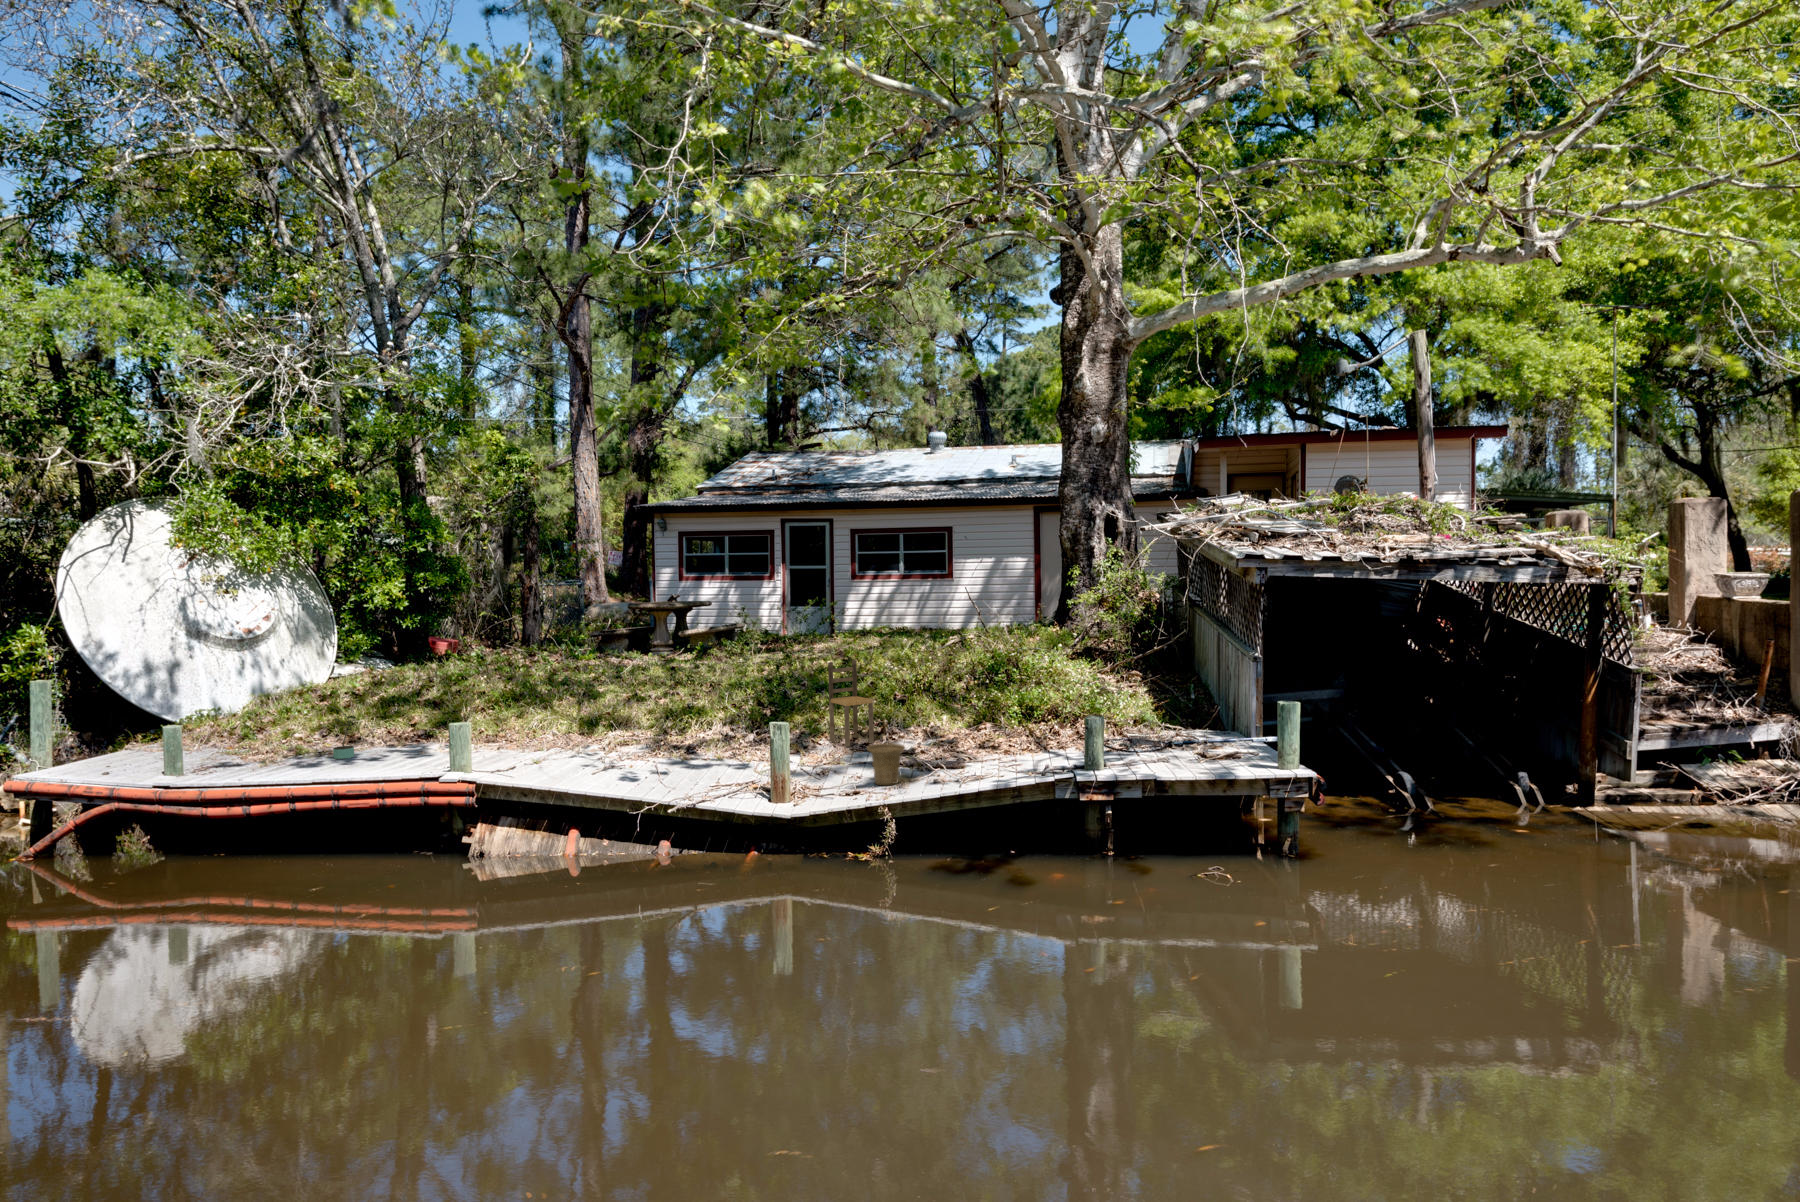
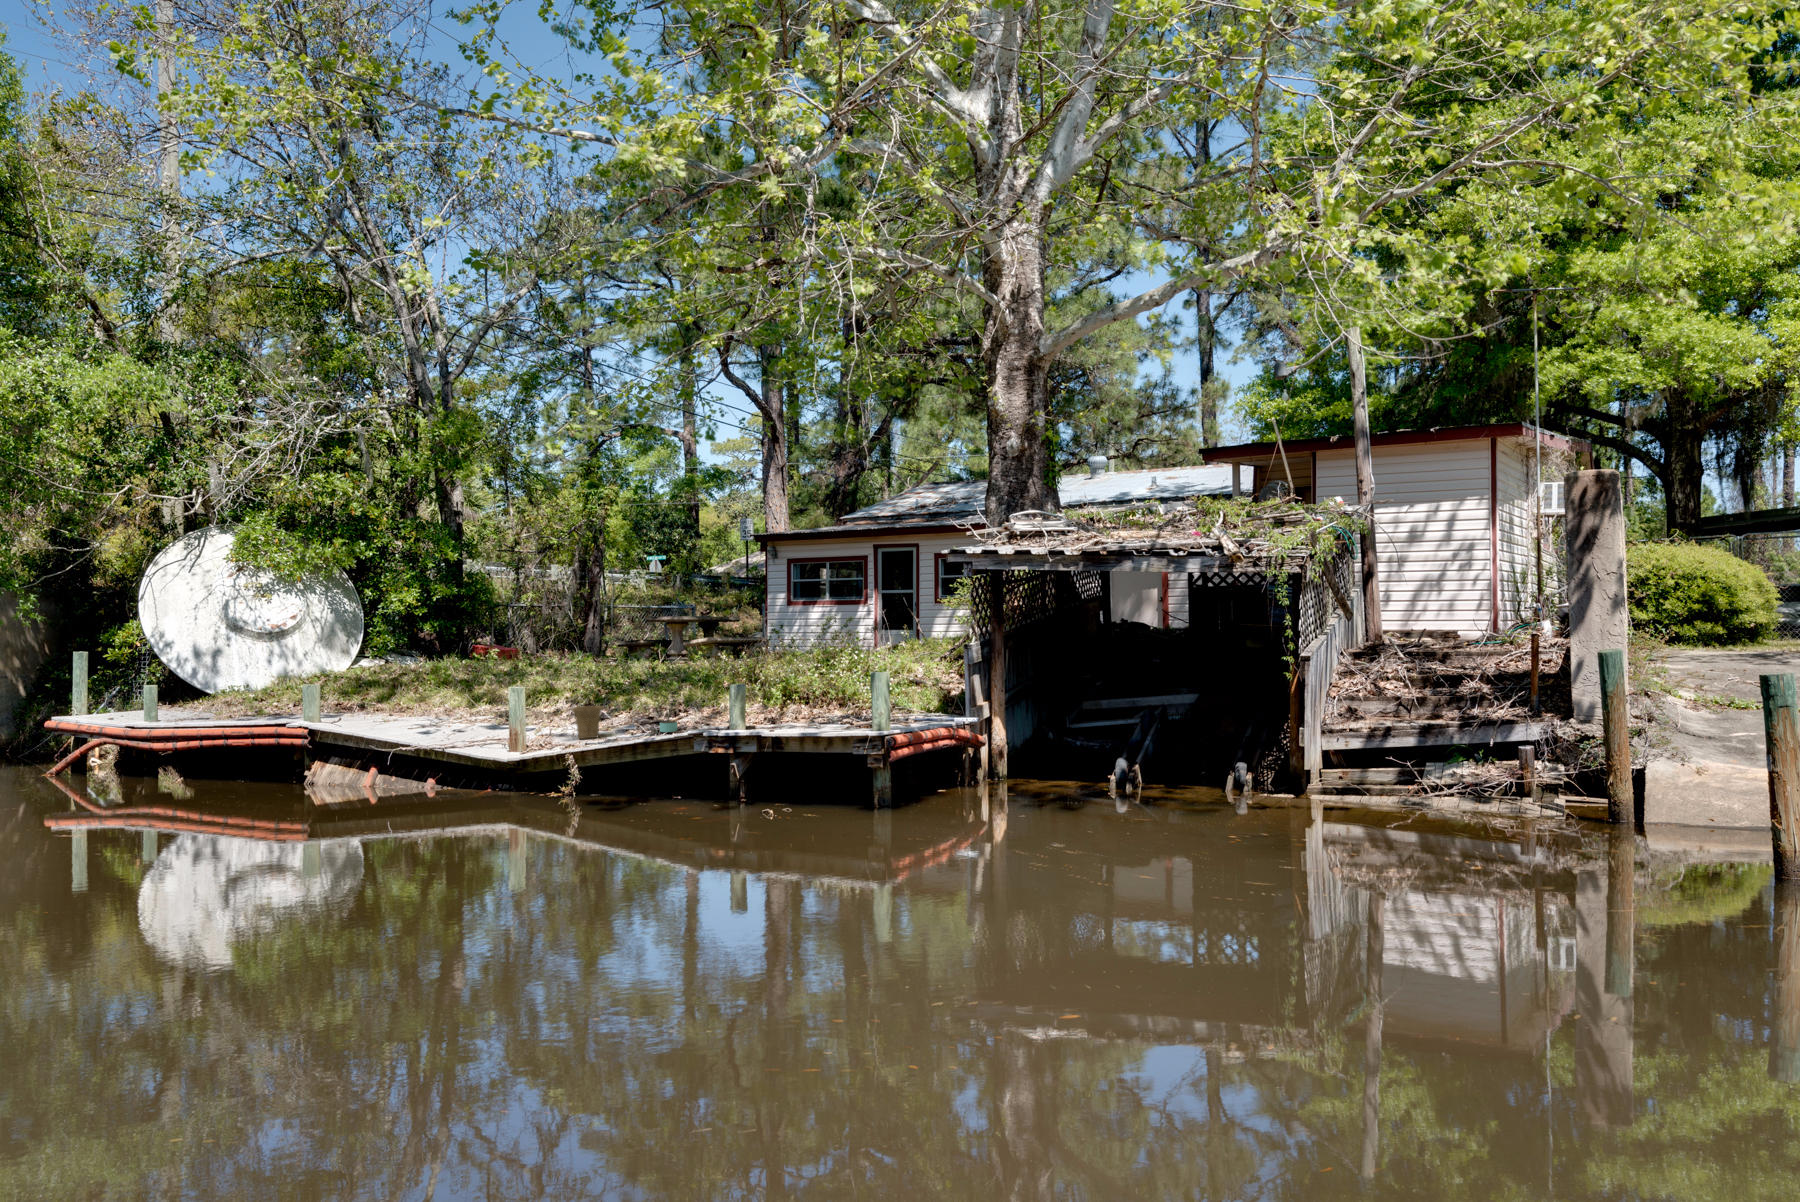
chair: present [828,660,874,746] -> none [620,646,651,718]
potted plant: present [324,697,360,759] -> present [653,676,683,732]

